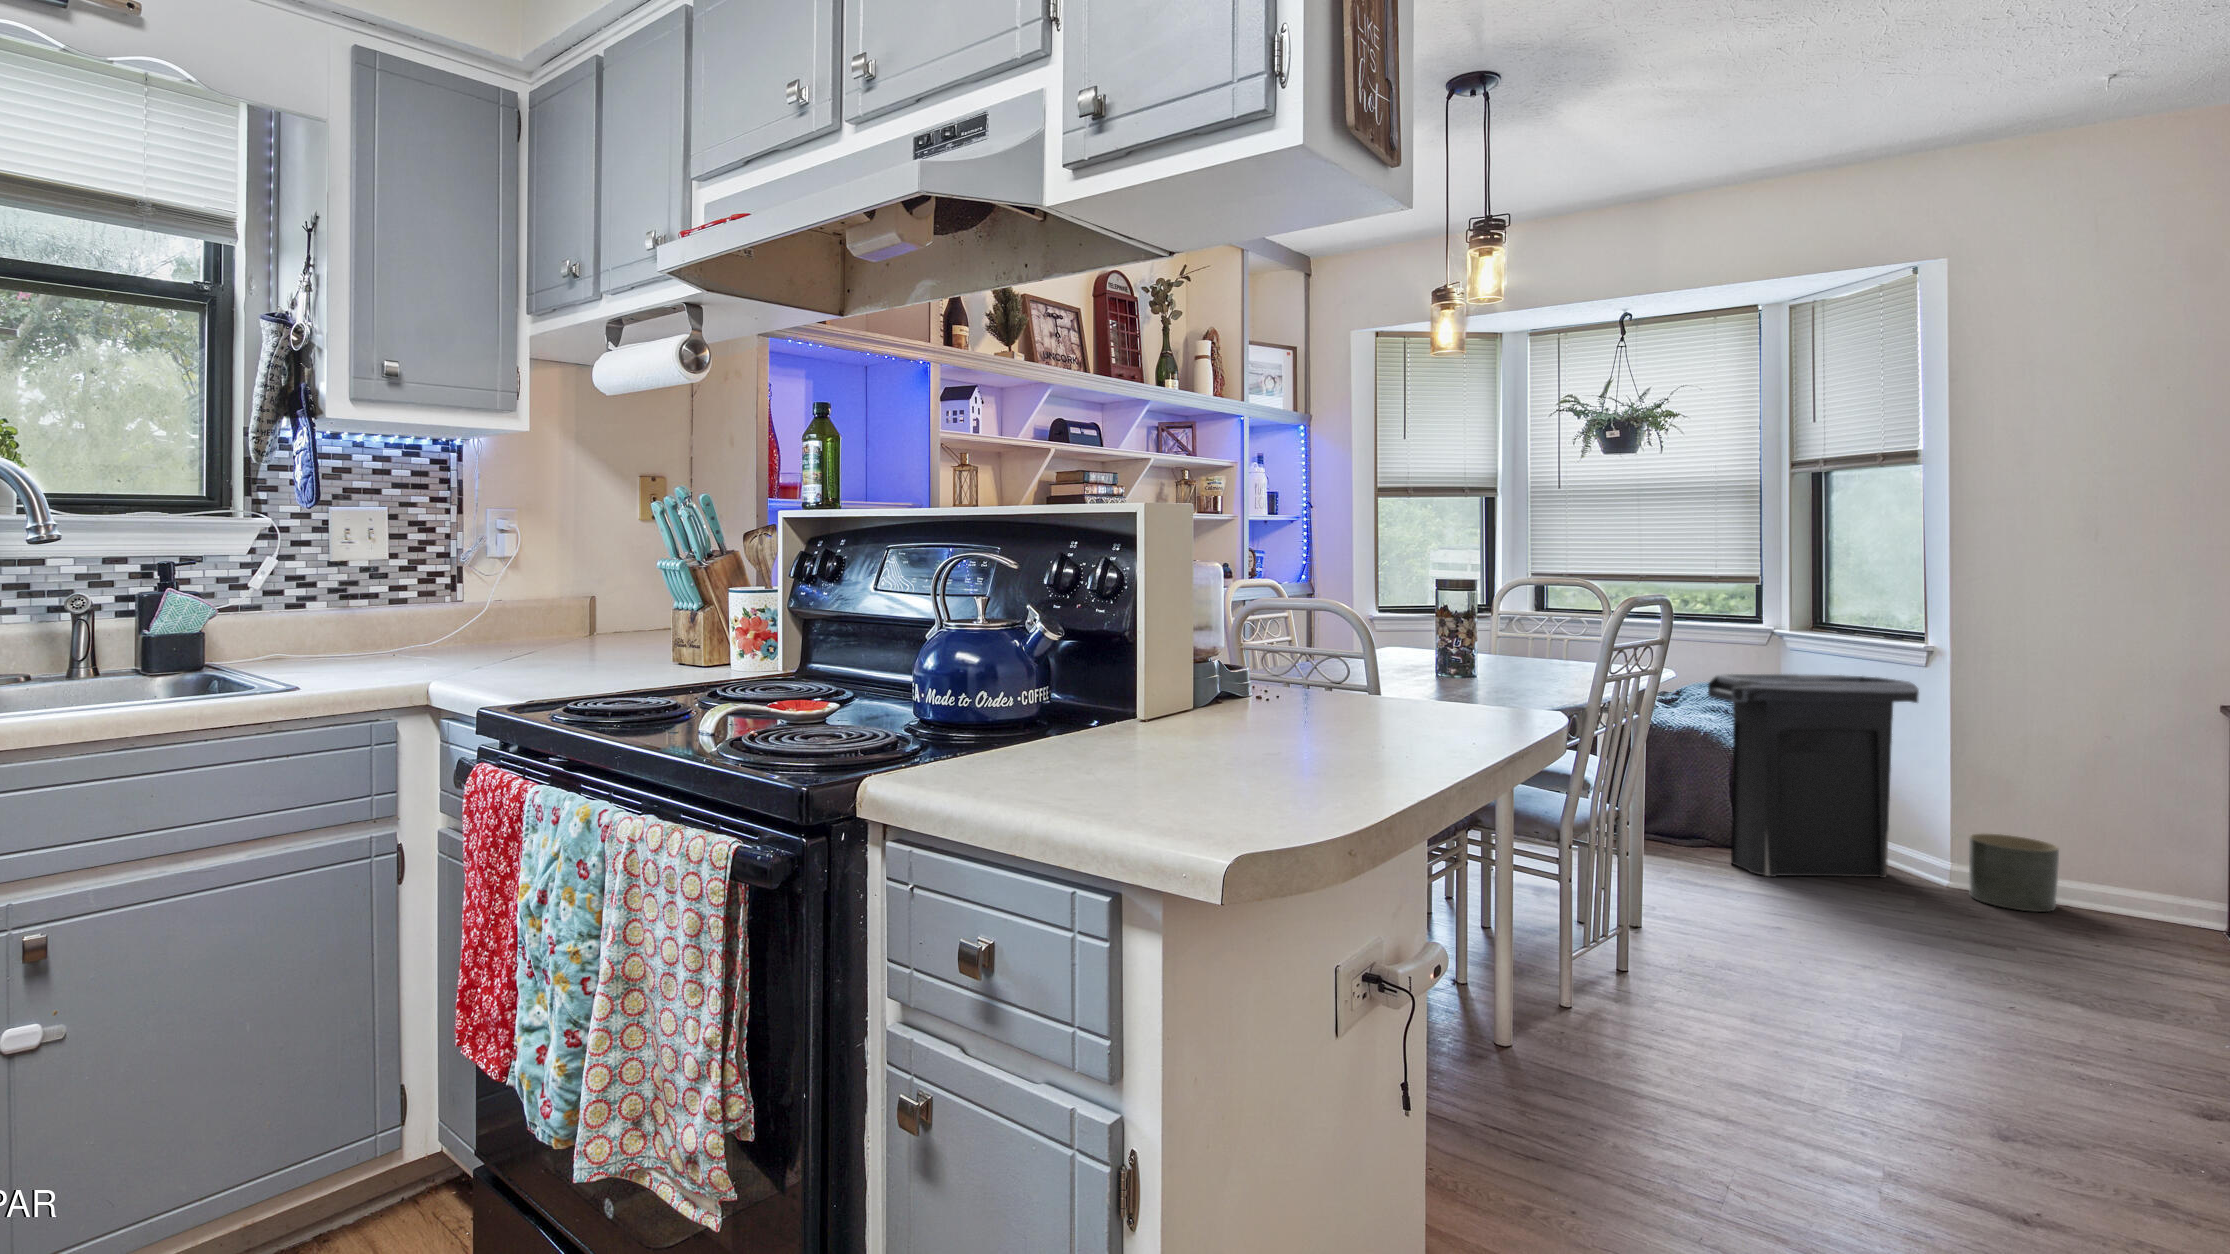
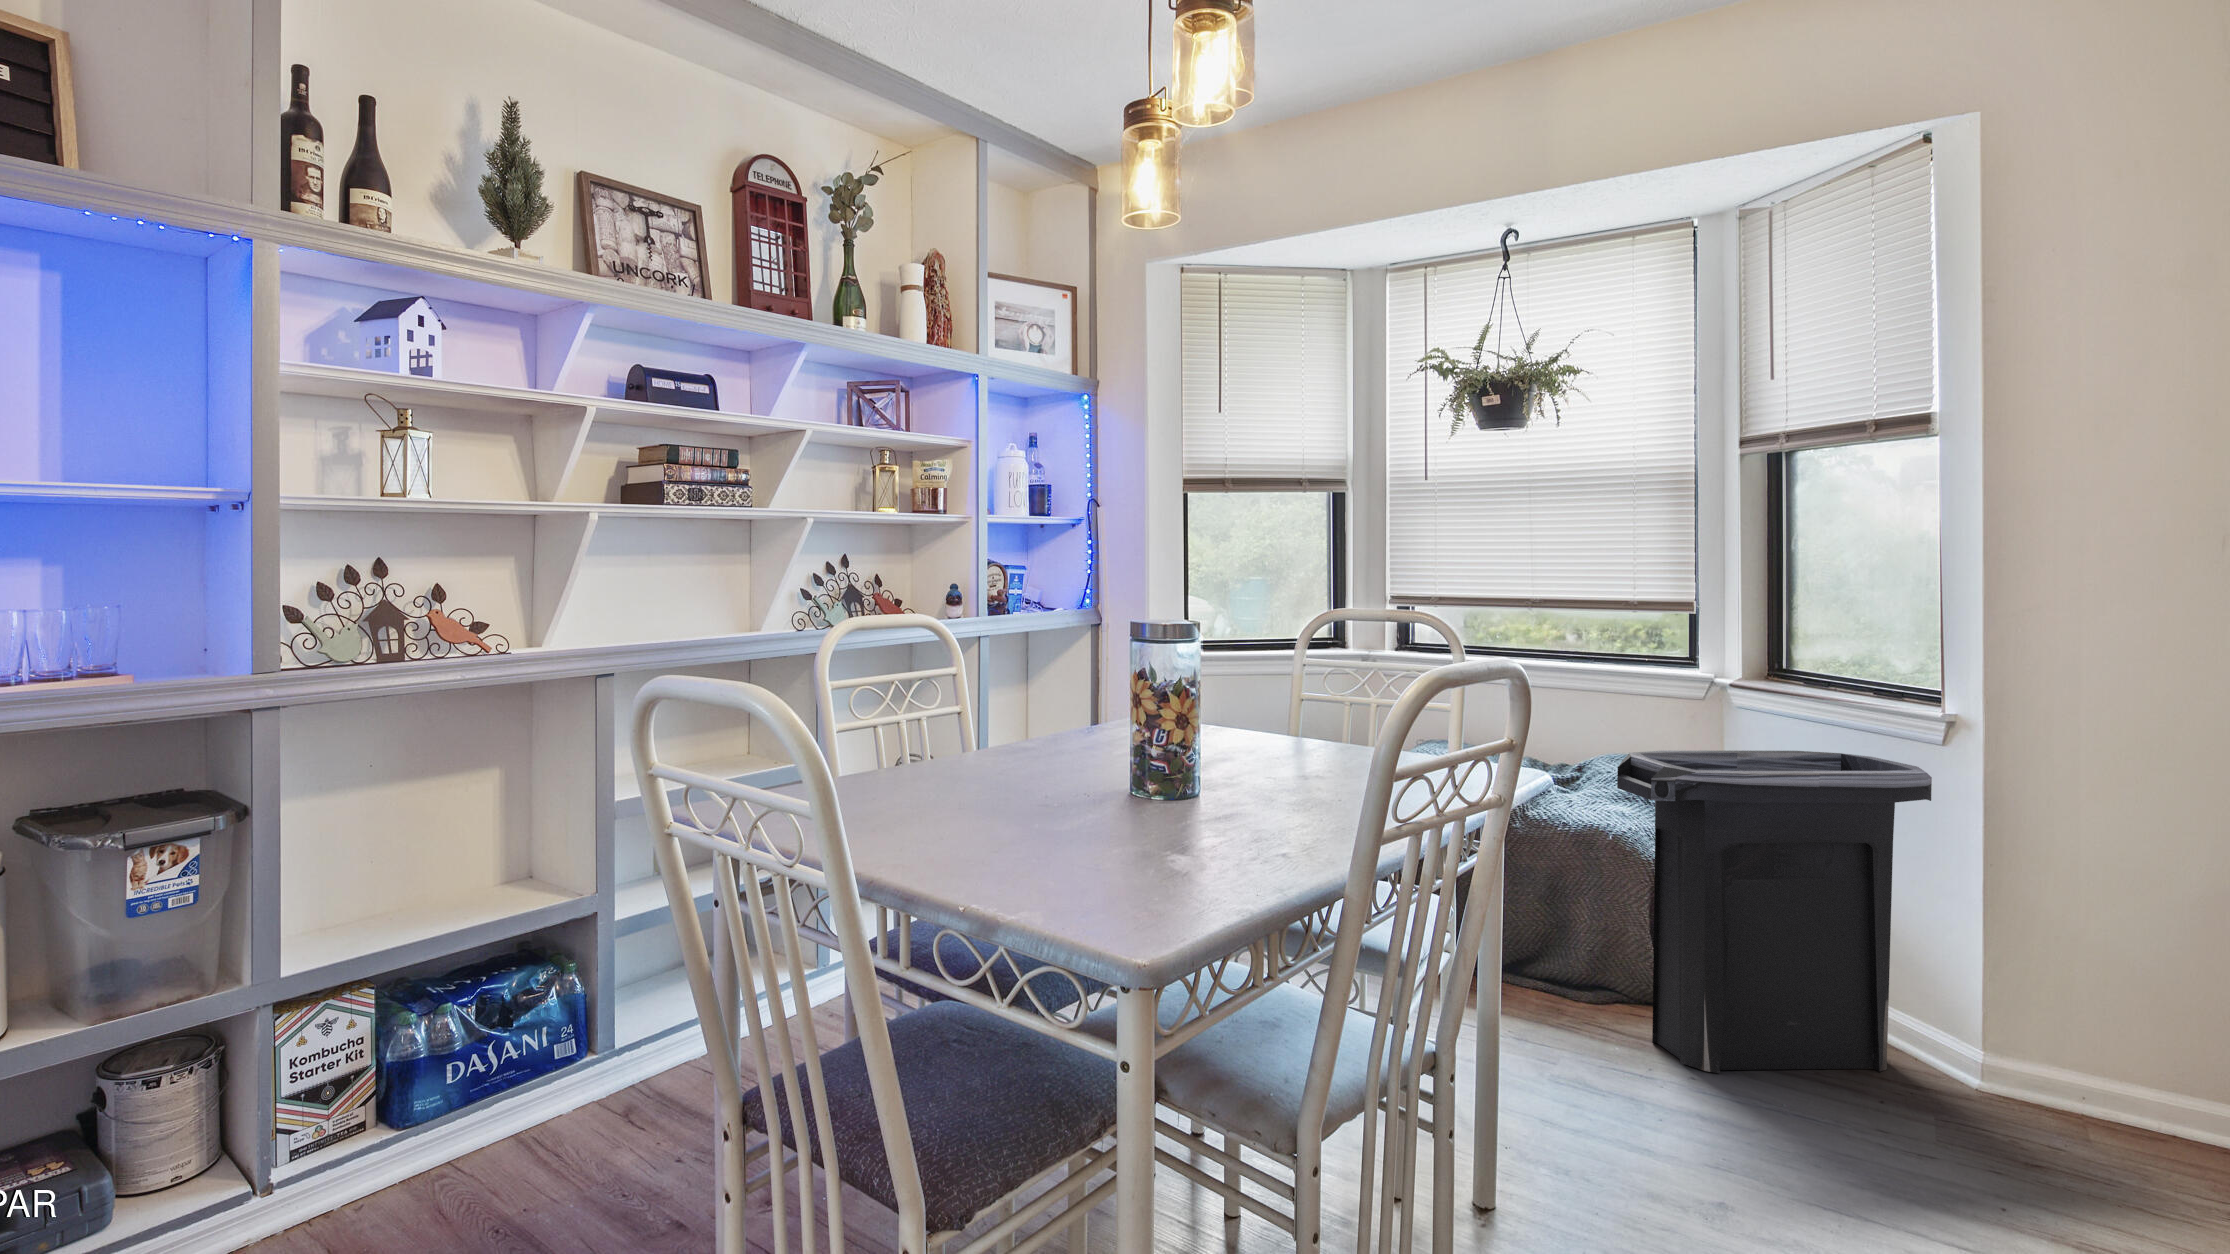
planter: present [1969,833,2059,912] -> none [2020,1012,2171,1158]

